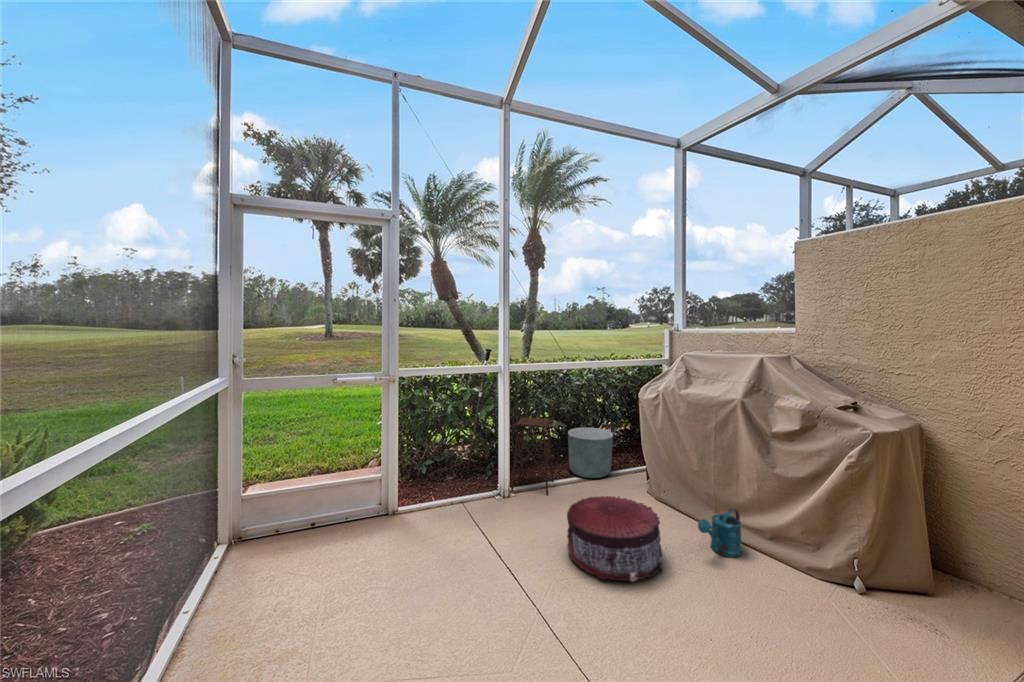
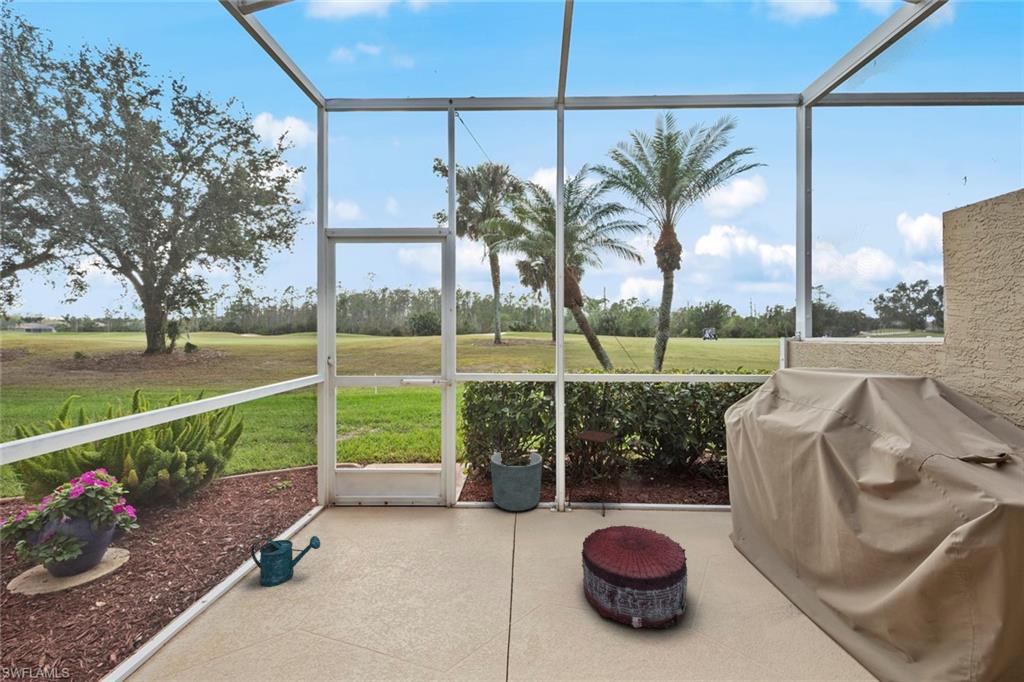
planter: present [568,428,613,478] -> present [491,451,542,511]
watering can: present [698,508,742,558] -> present [251,536,321,586]

